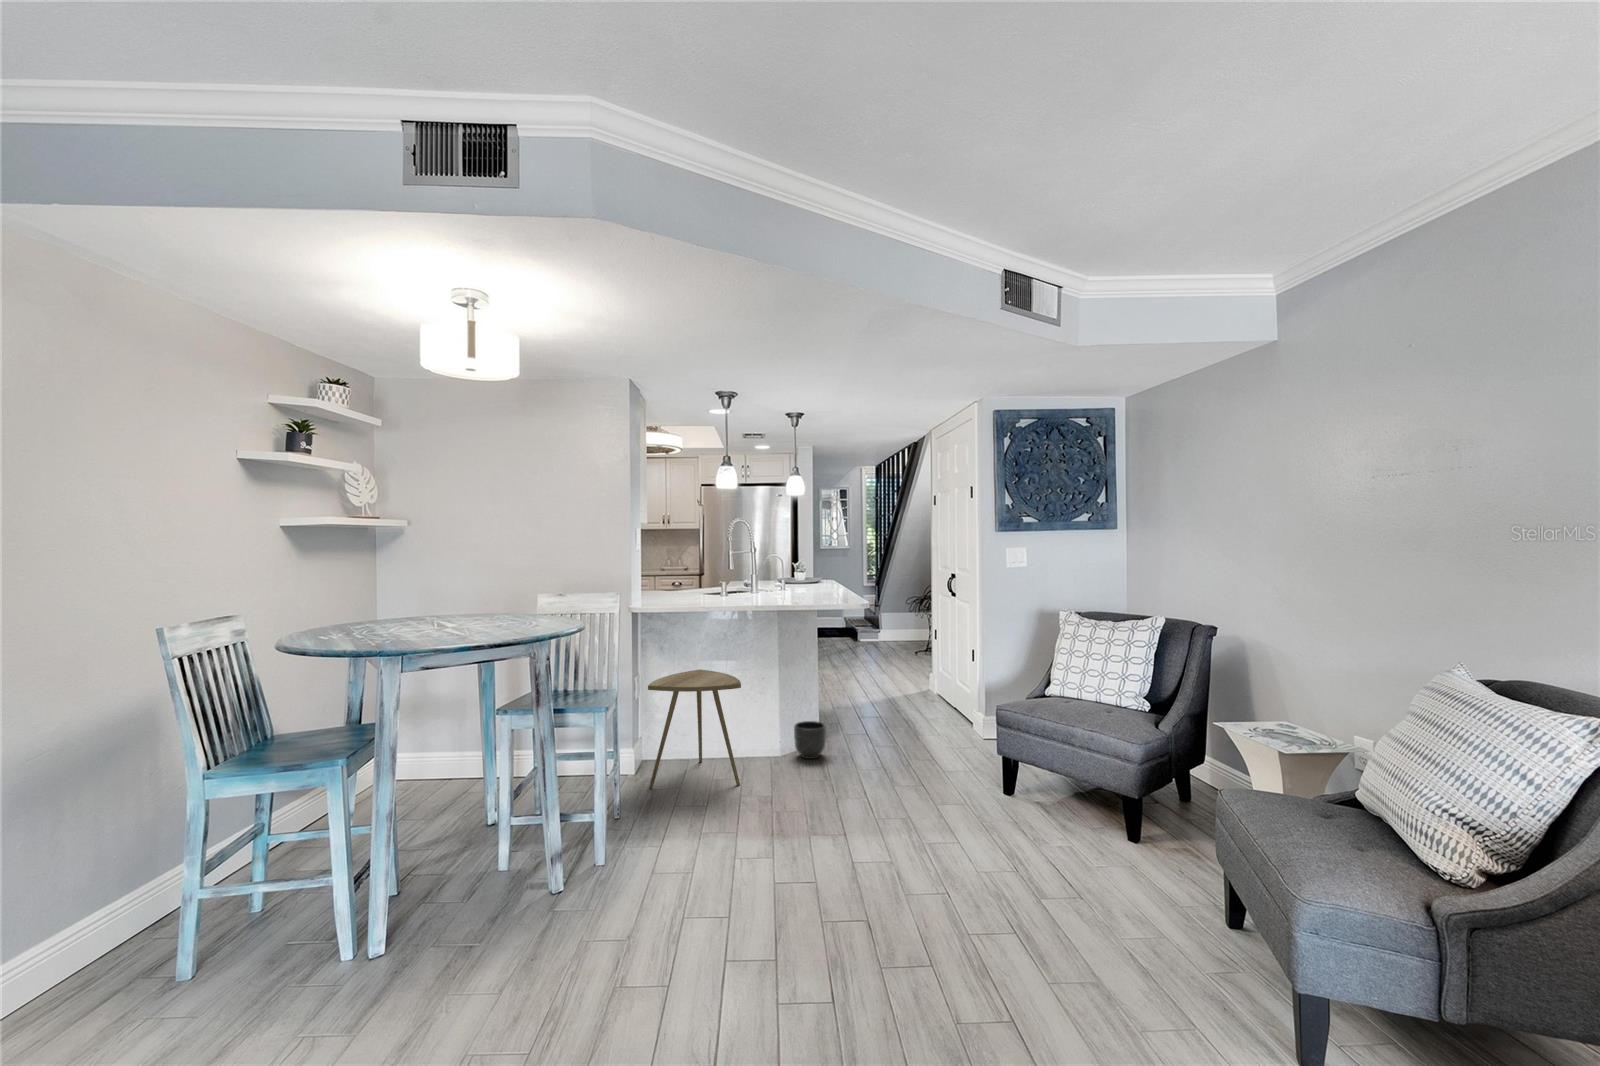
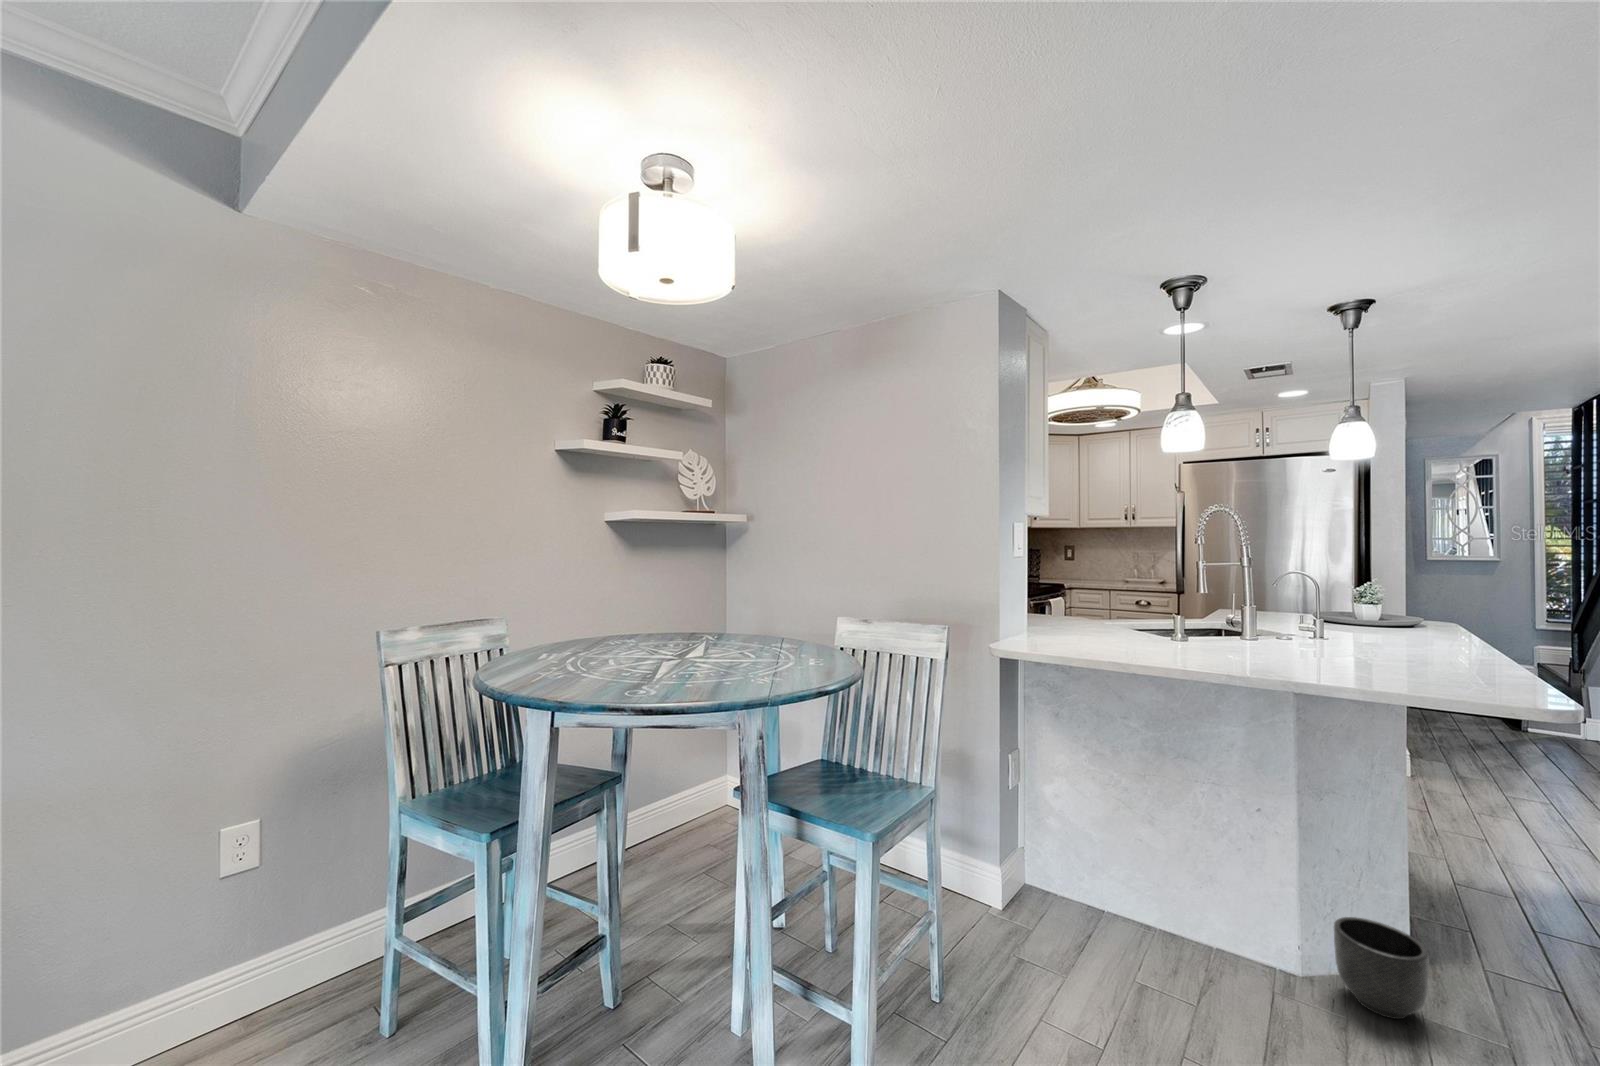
side table: present [648,670,741,788] -> none [1003,759,1184,1024]

